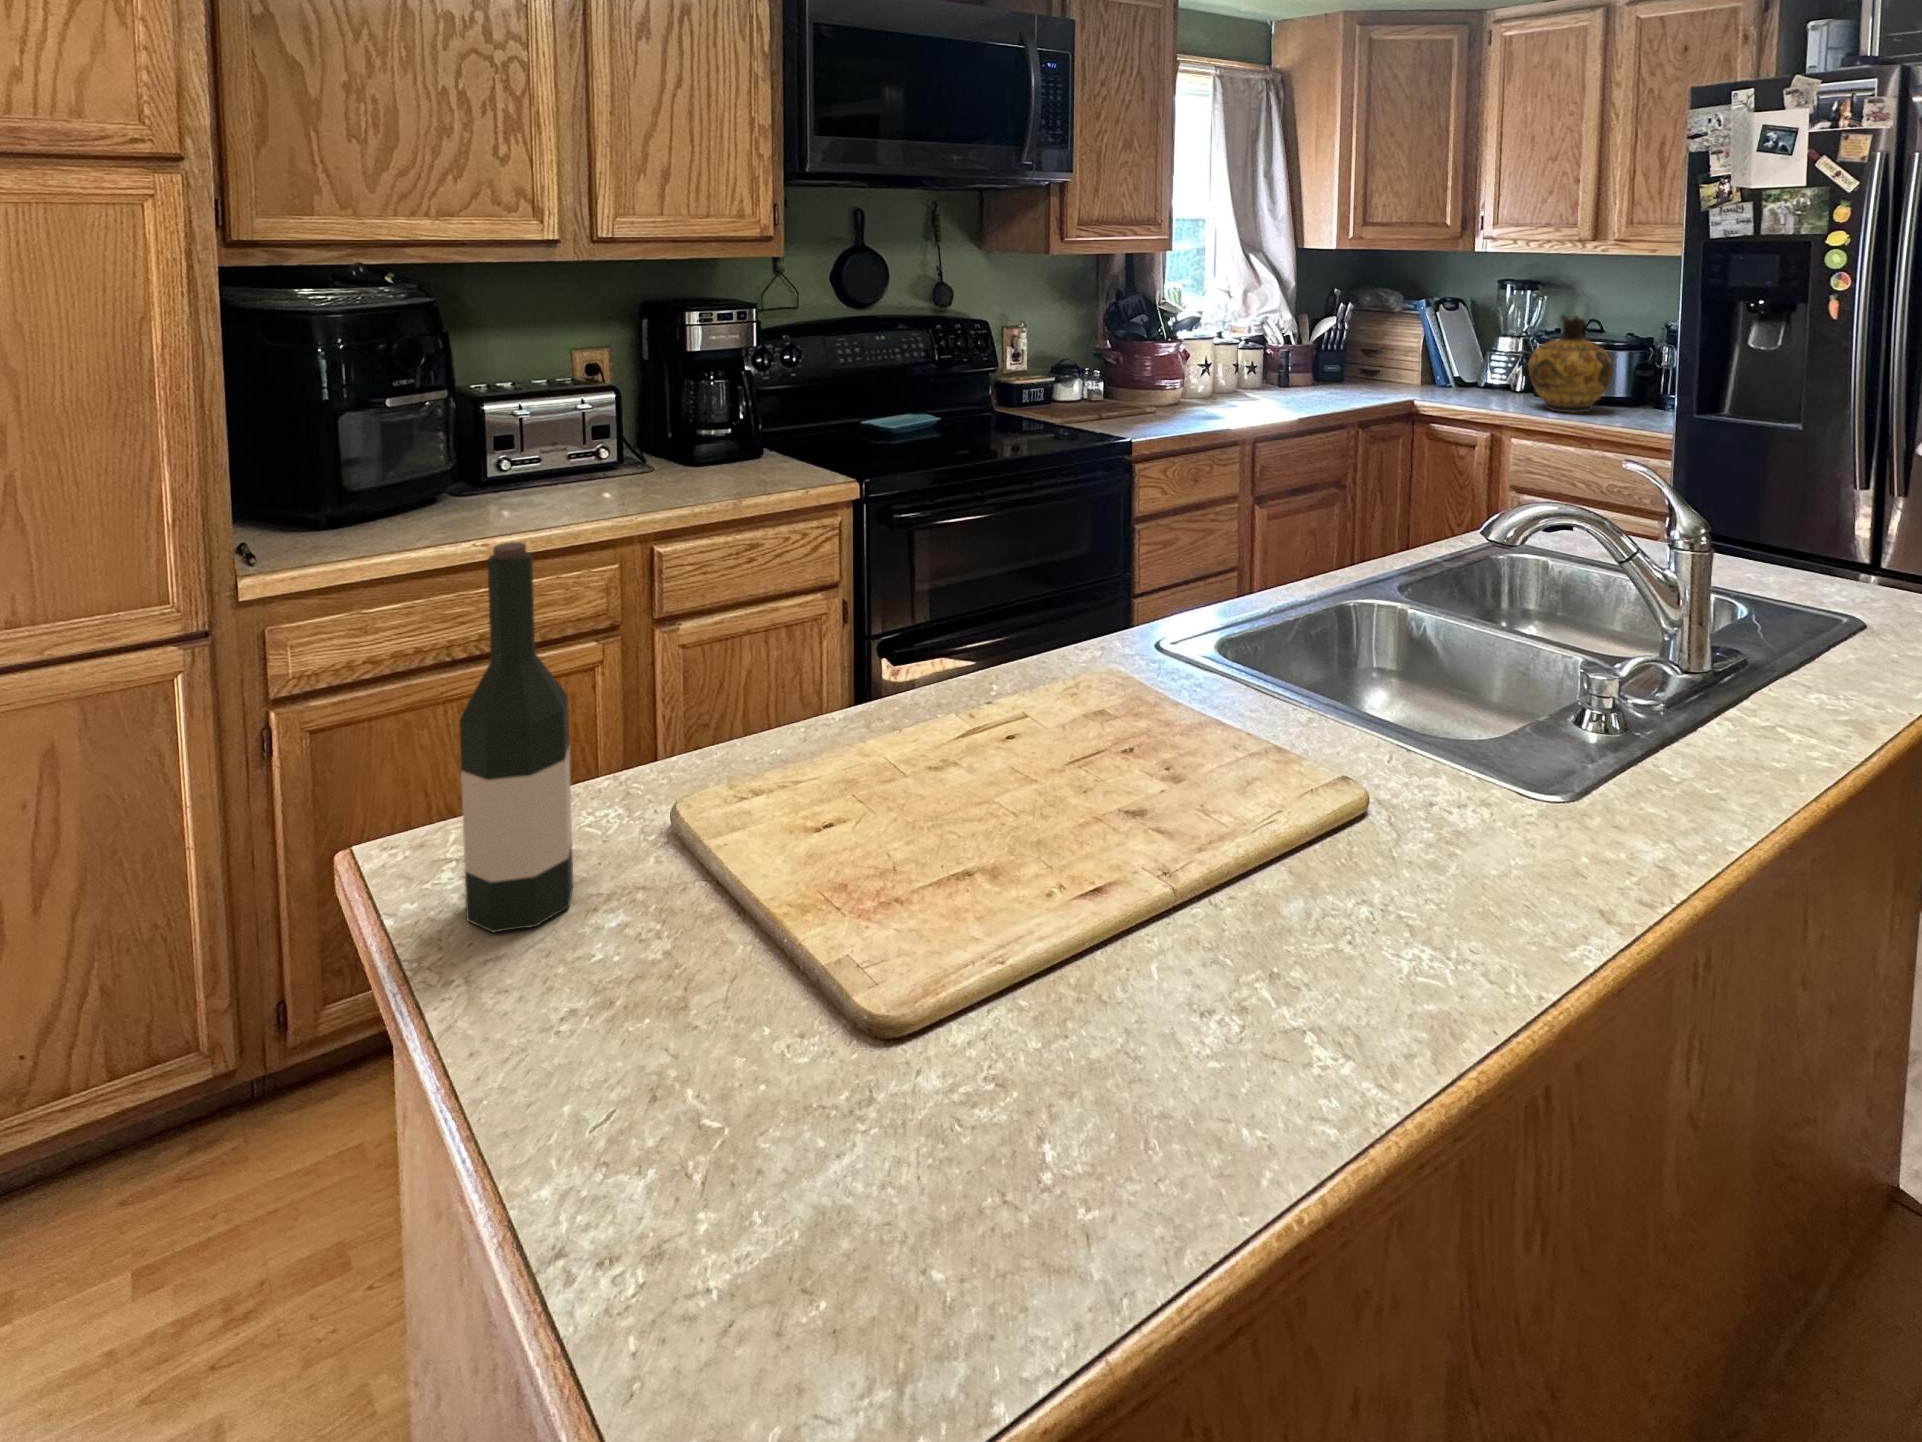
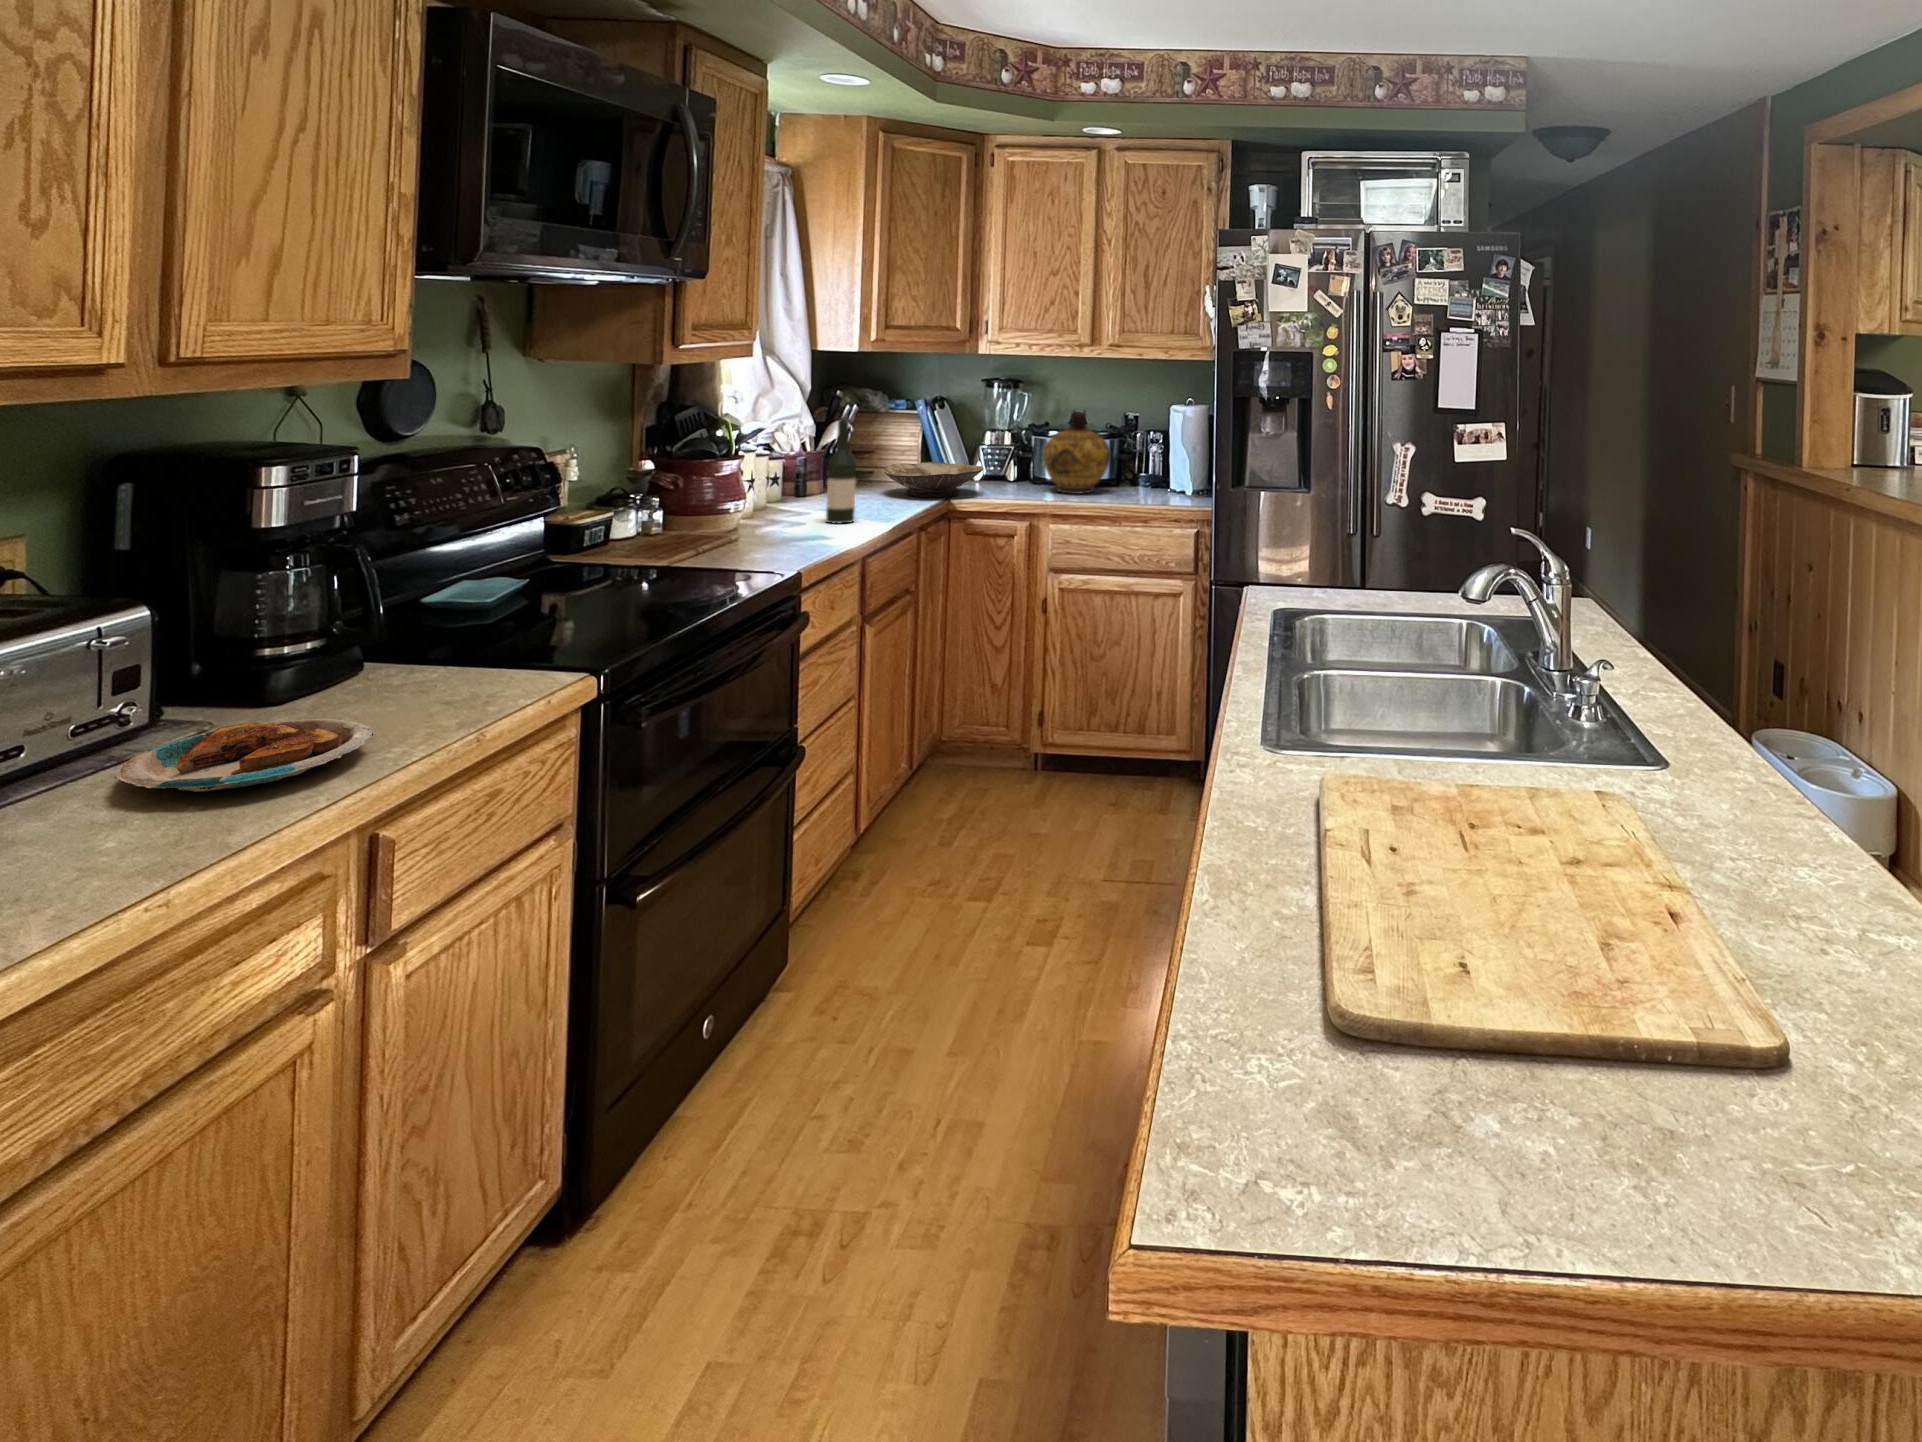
bowl: none [1350,364,1455,401] -> present [884,462,983,498]
plate: none [531,473,665,506] -> present [115,719,373,792]
wine bottle: present [459,542,573,932] -> present [826,417,856,524]

